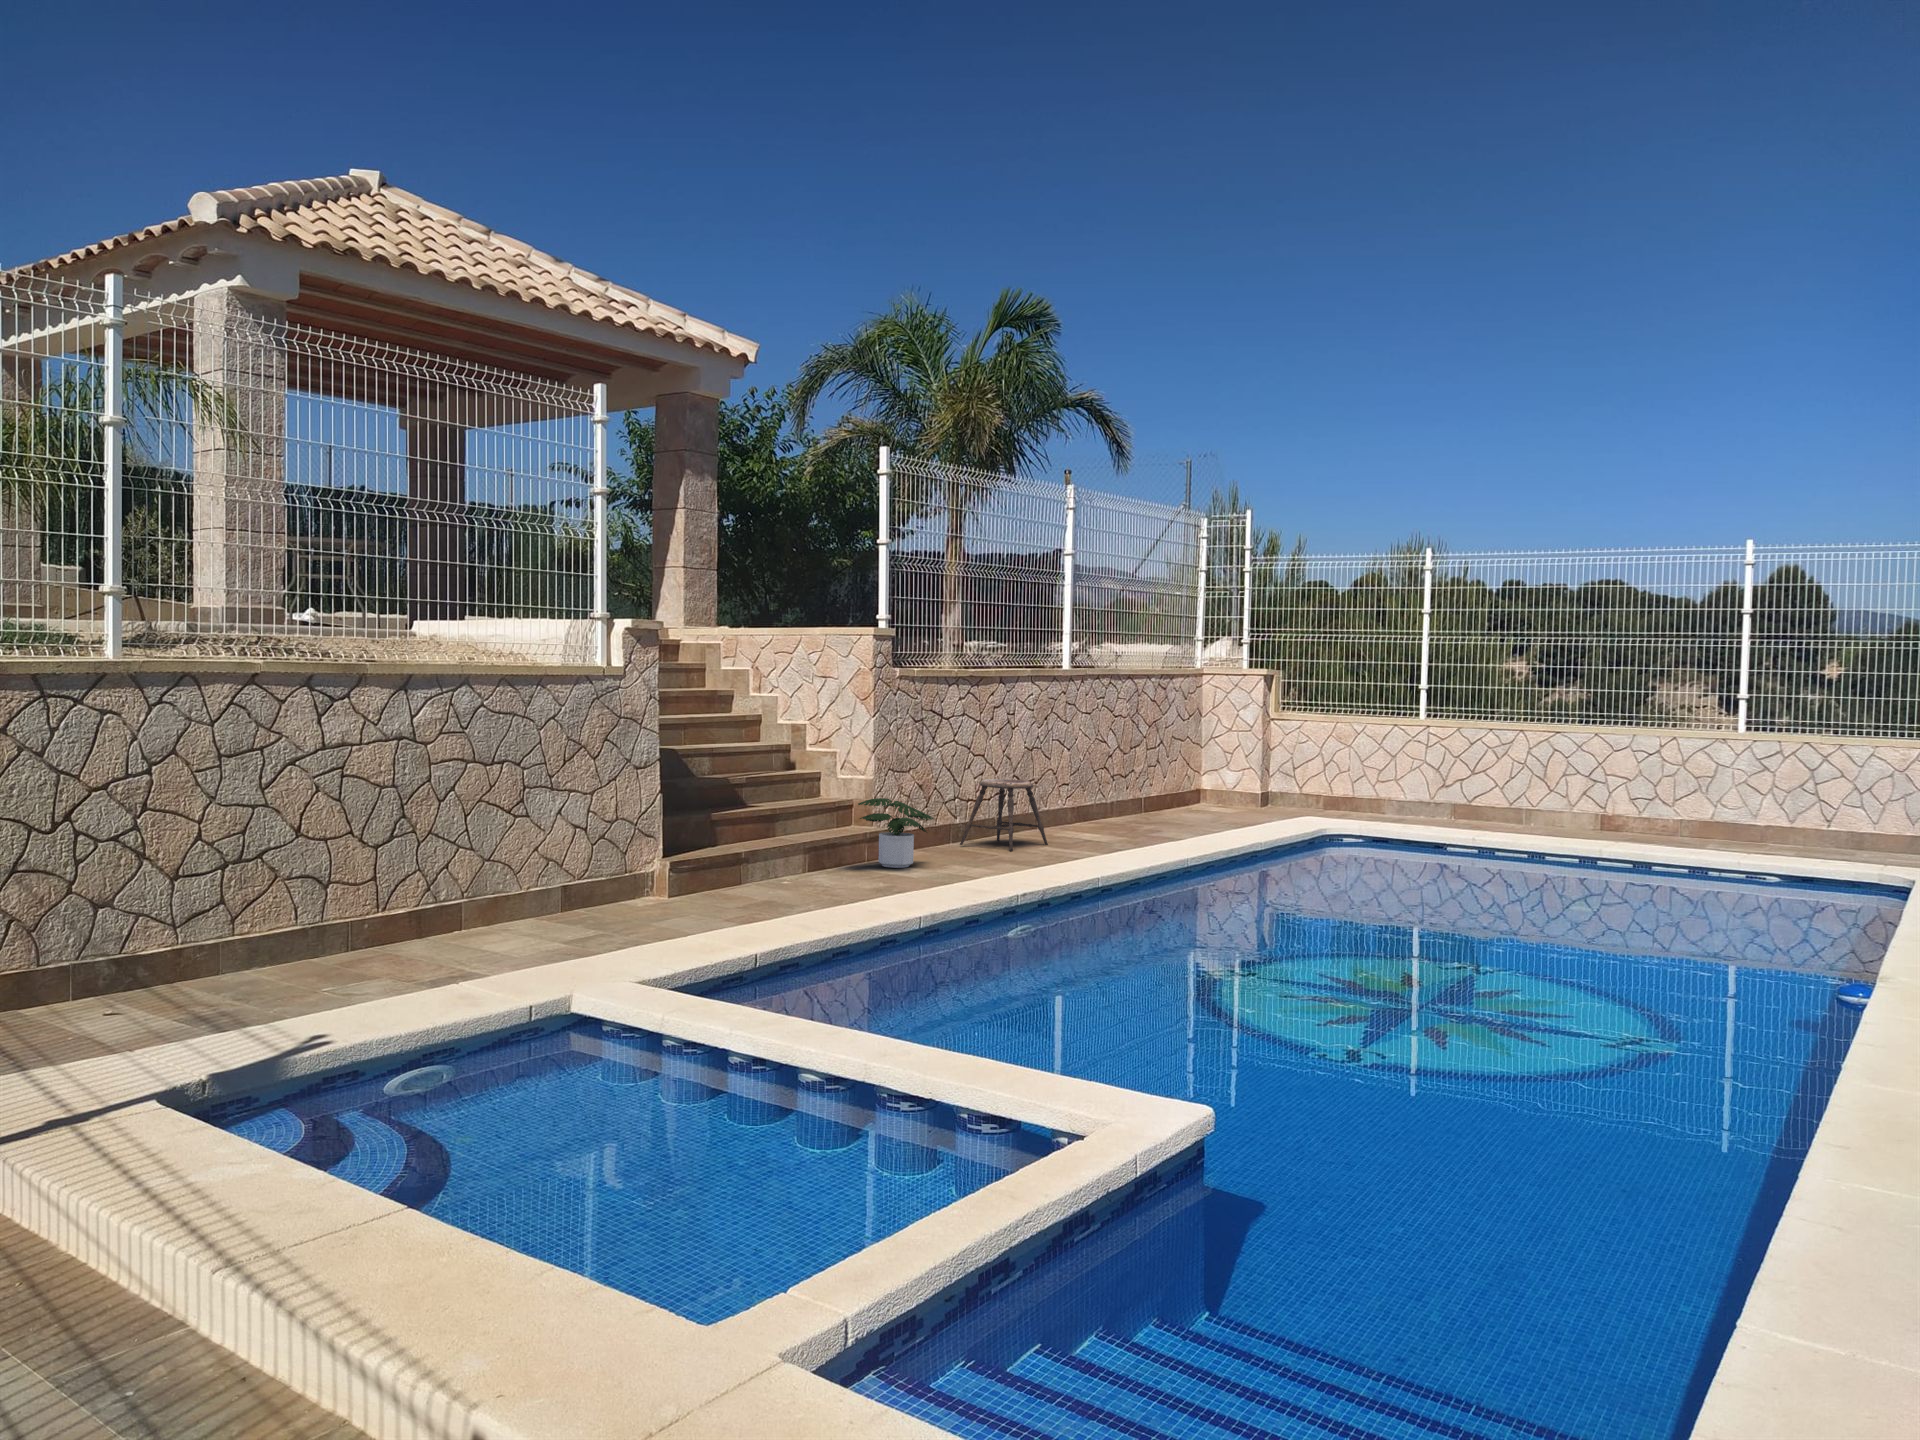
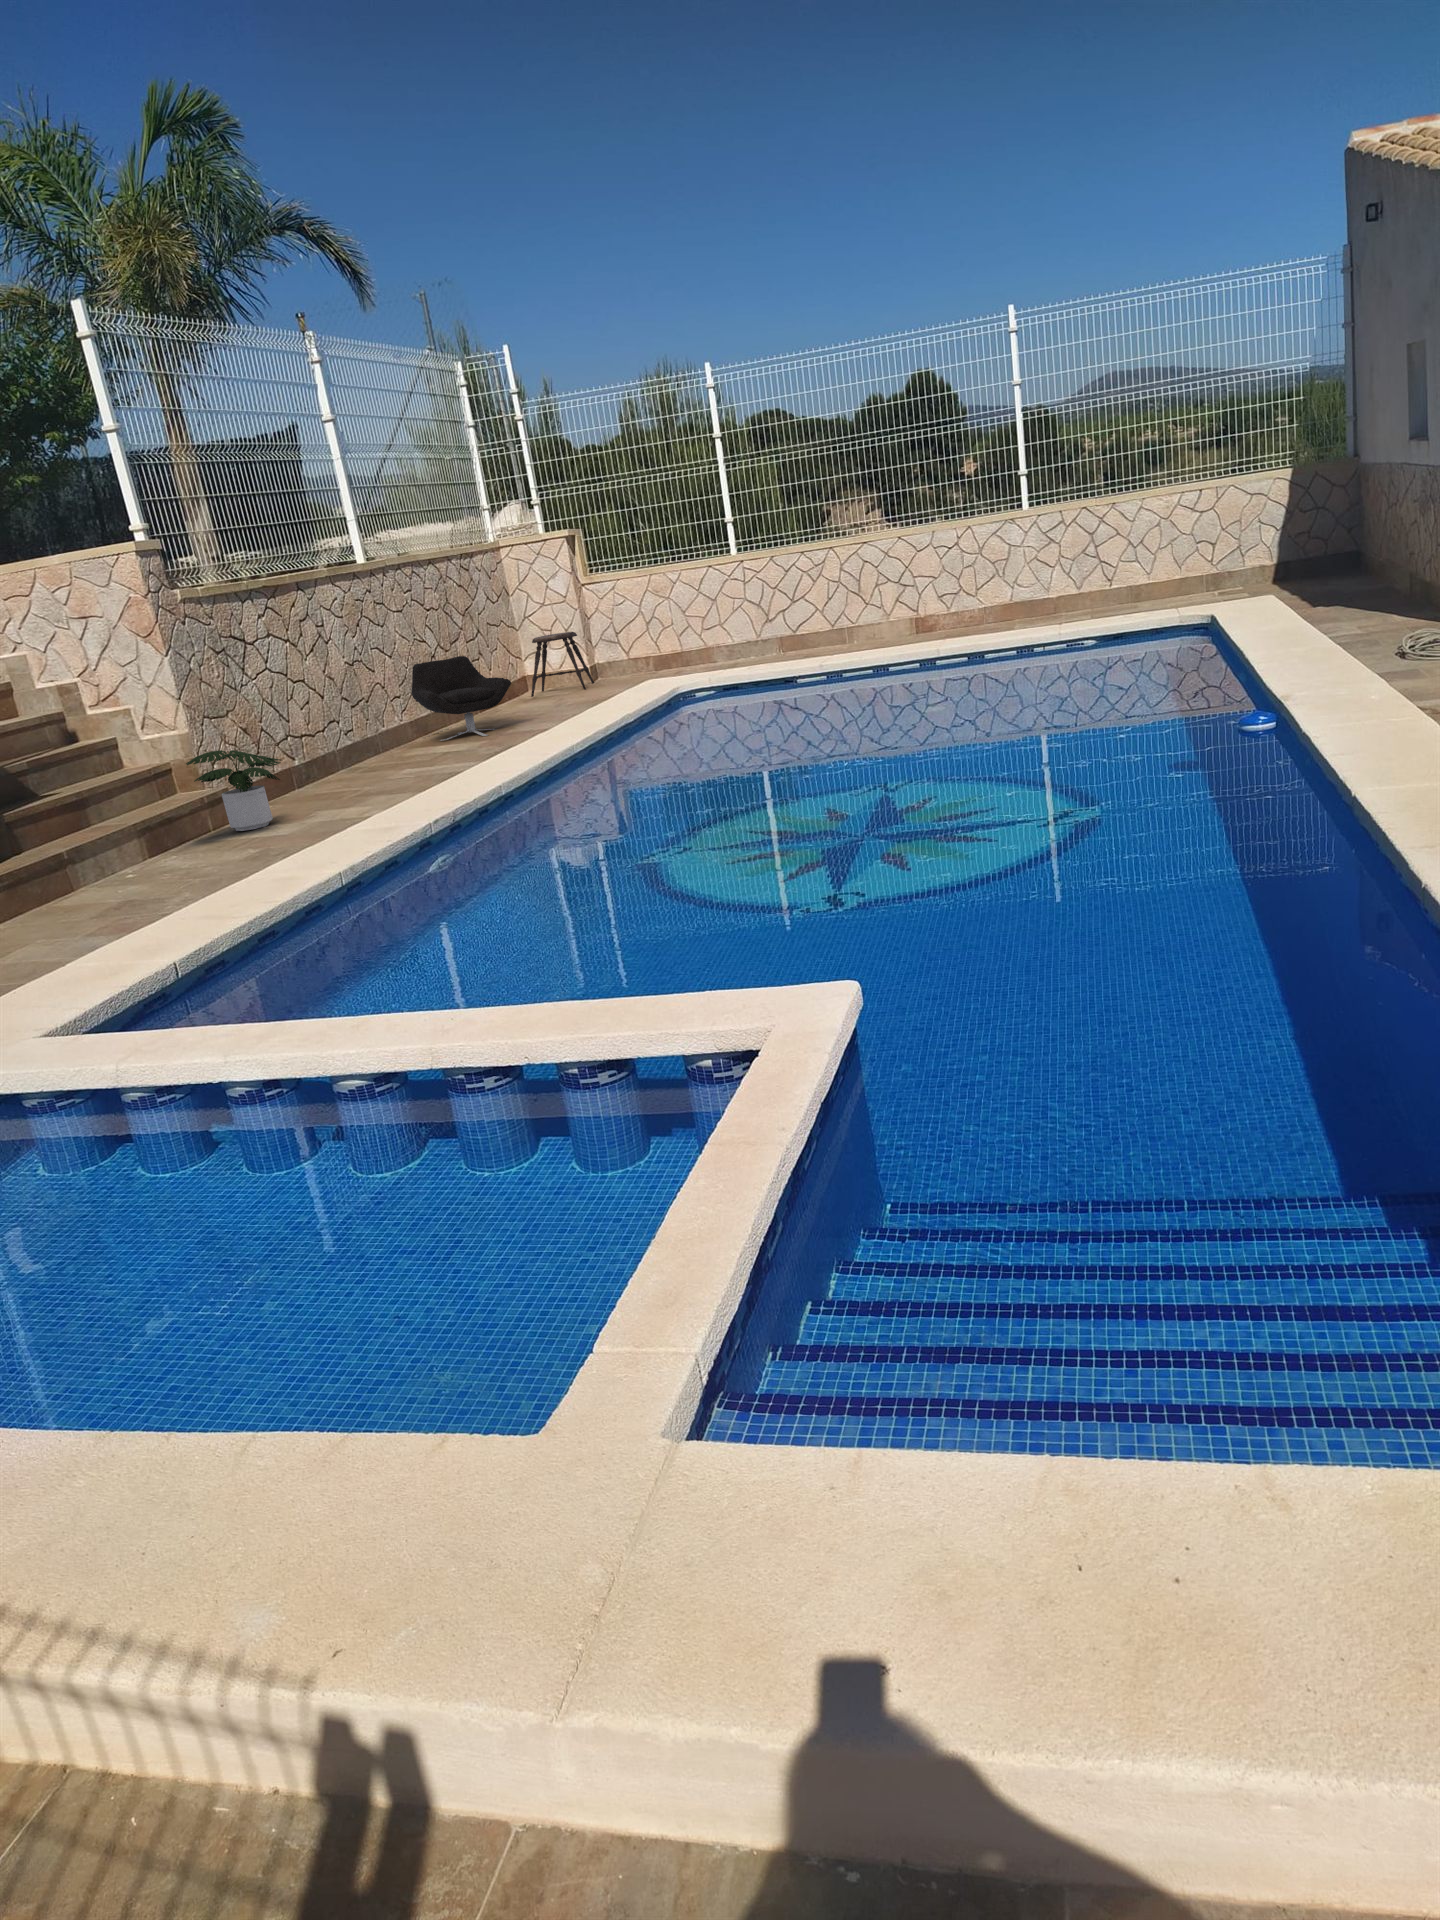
lounge chair: none [1081,761,1167,835] -> present [412,656,511,741]
stool: present [960,779,1048,851] -> present [531,632,594,697]

